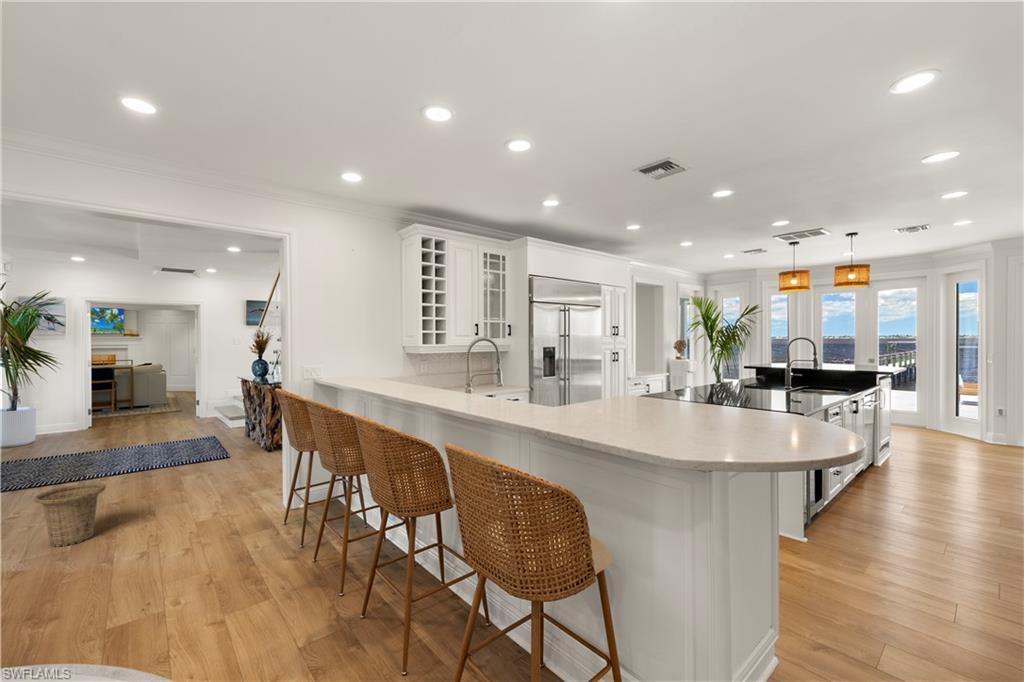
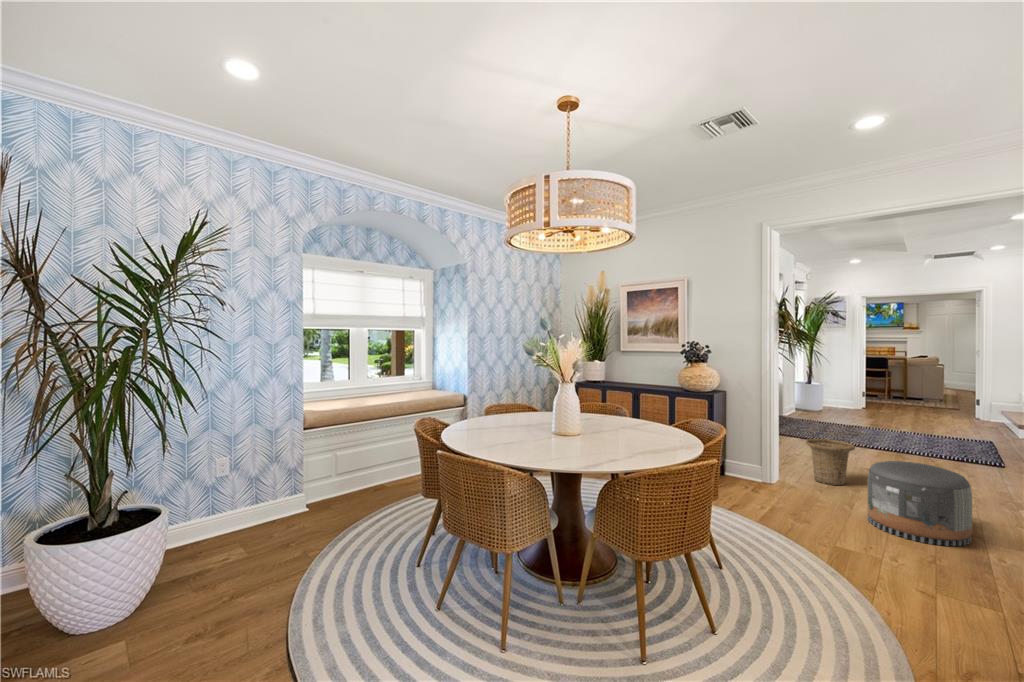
pouf: none [131,484,231,575] -> present [867,461,972,546]

